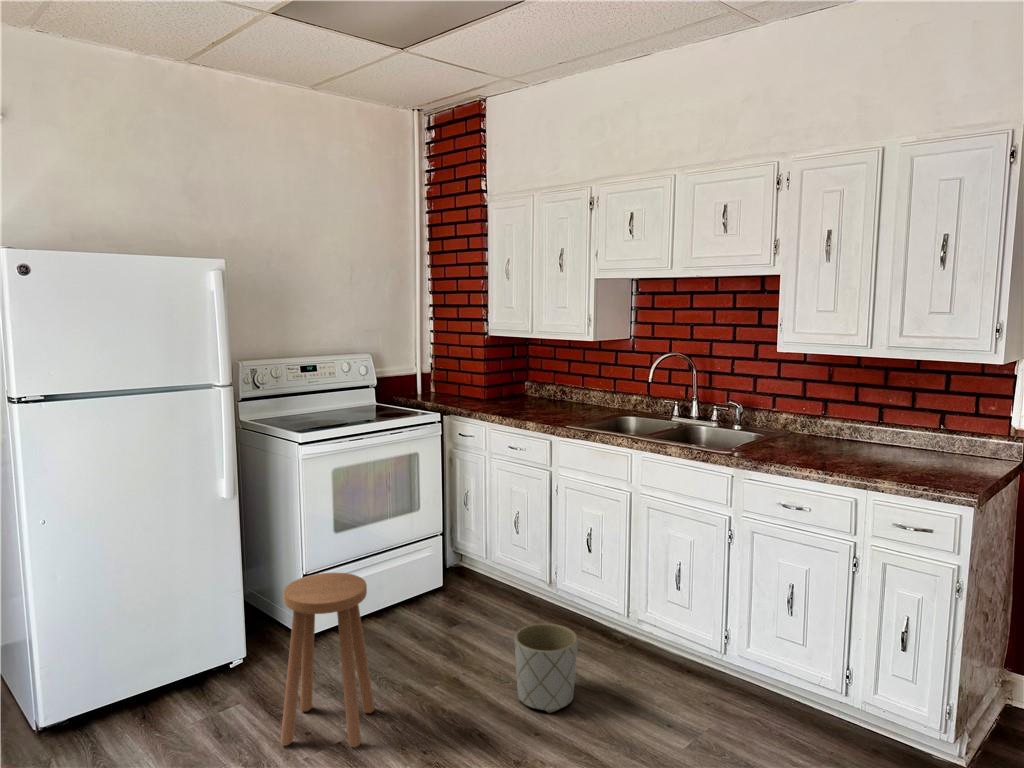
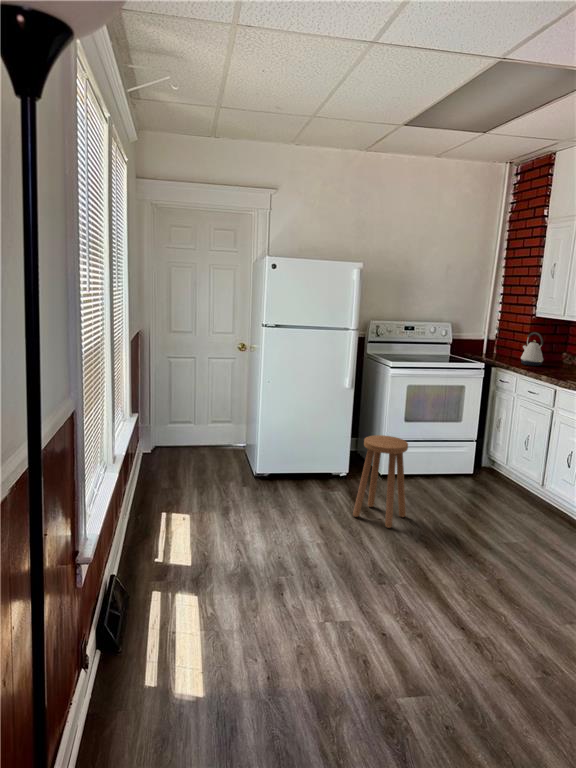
kettle: none [480,358,512,407] -> present [521,332,543,366]
planter: present [515,623,578,713] -> none [491,496,535,548]

